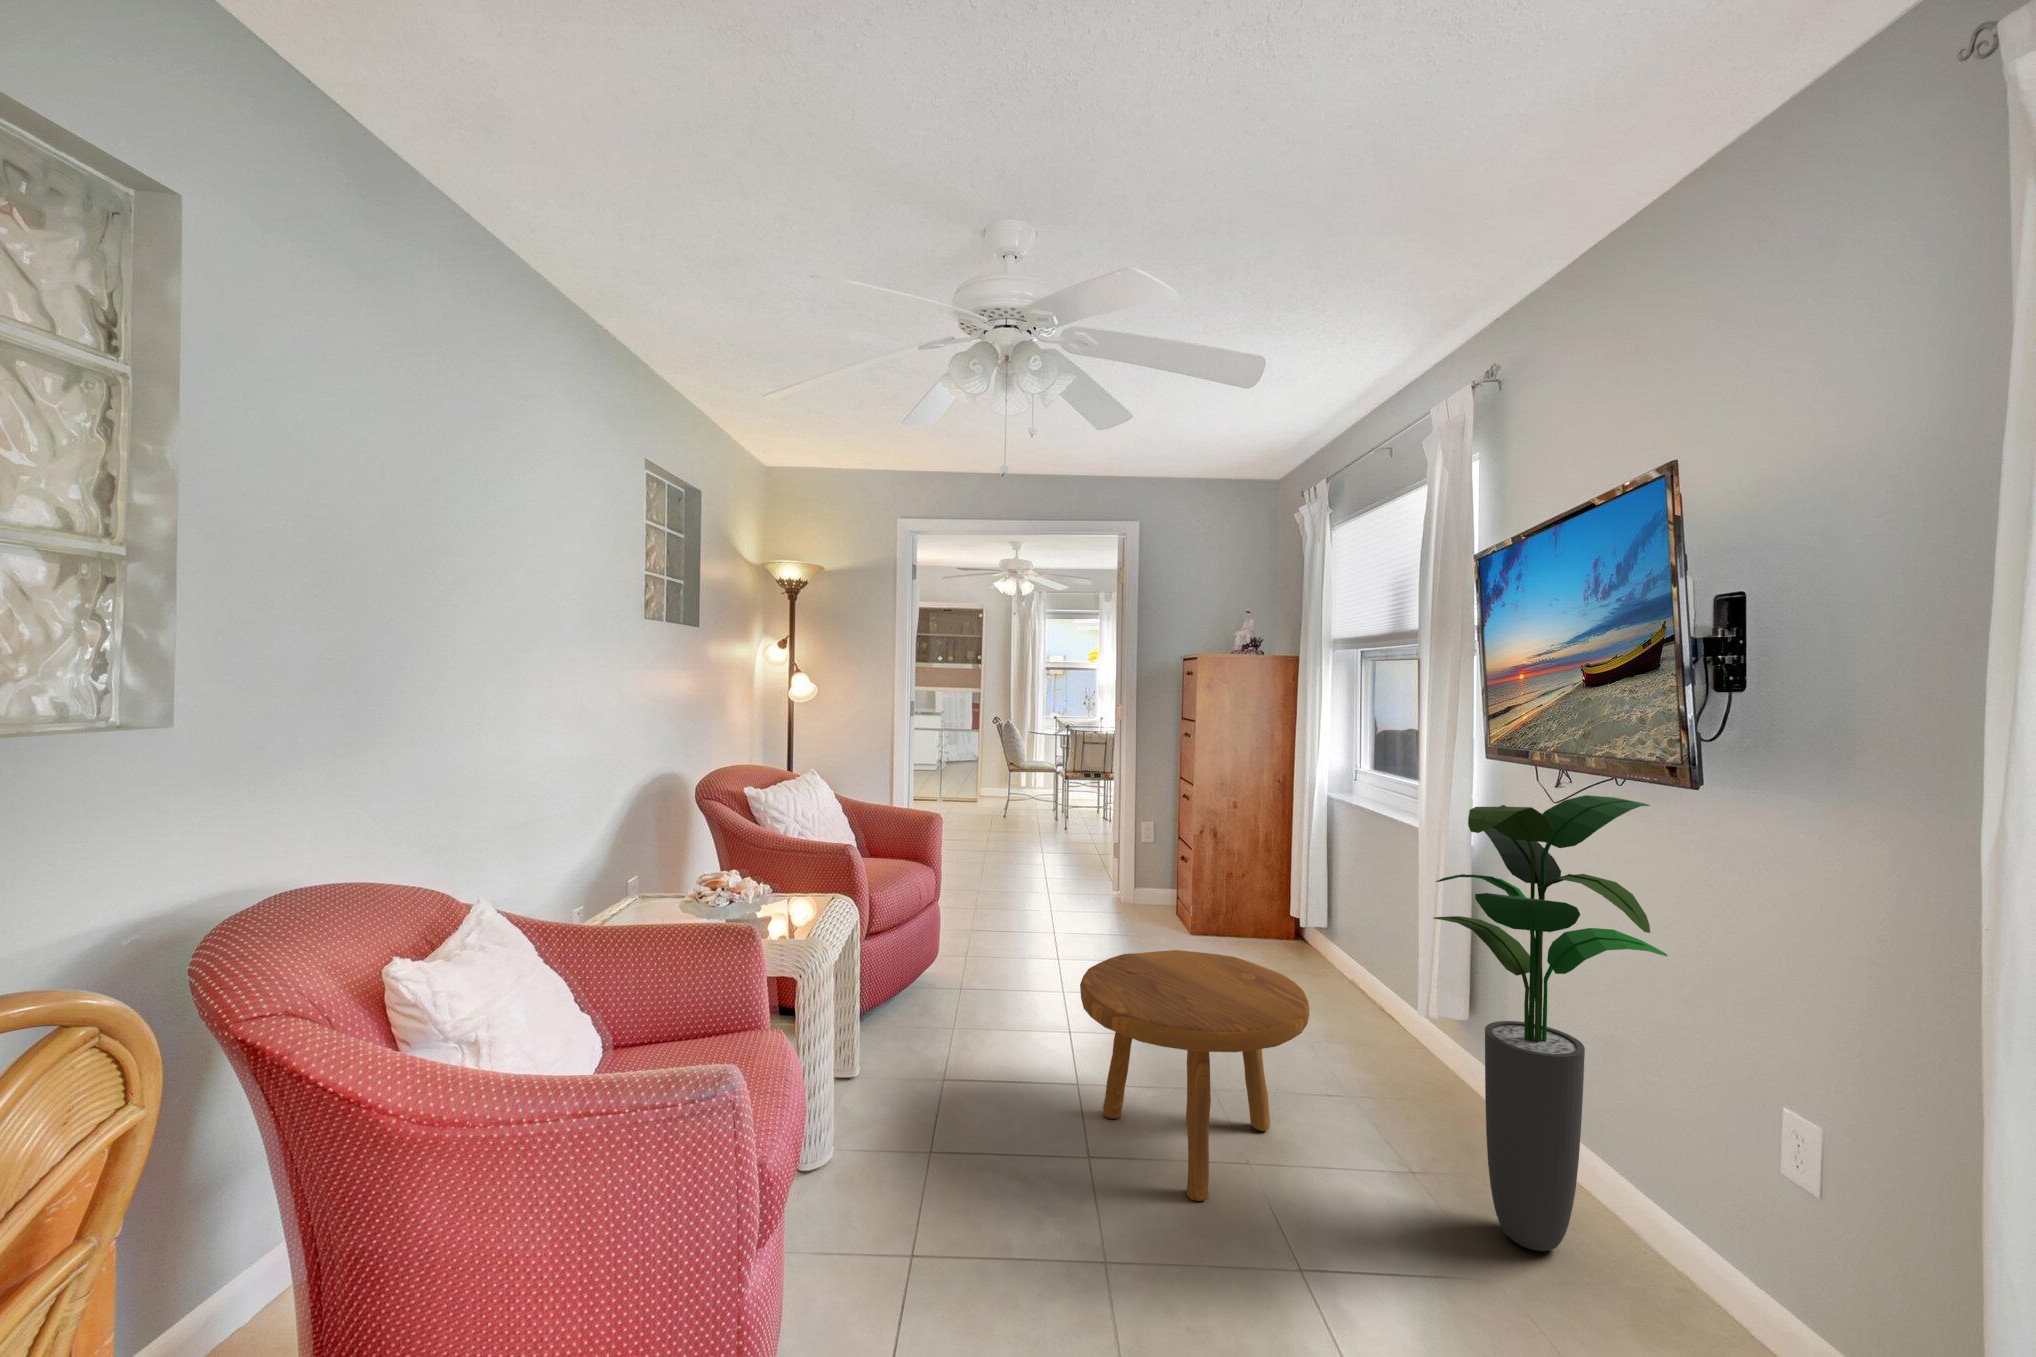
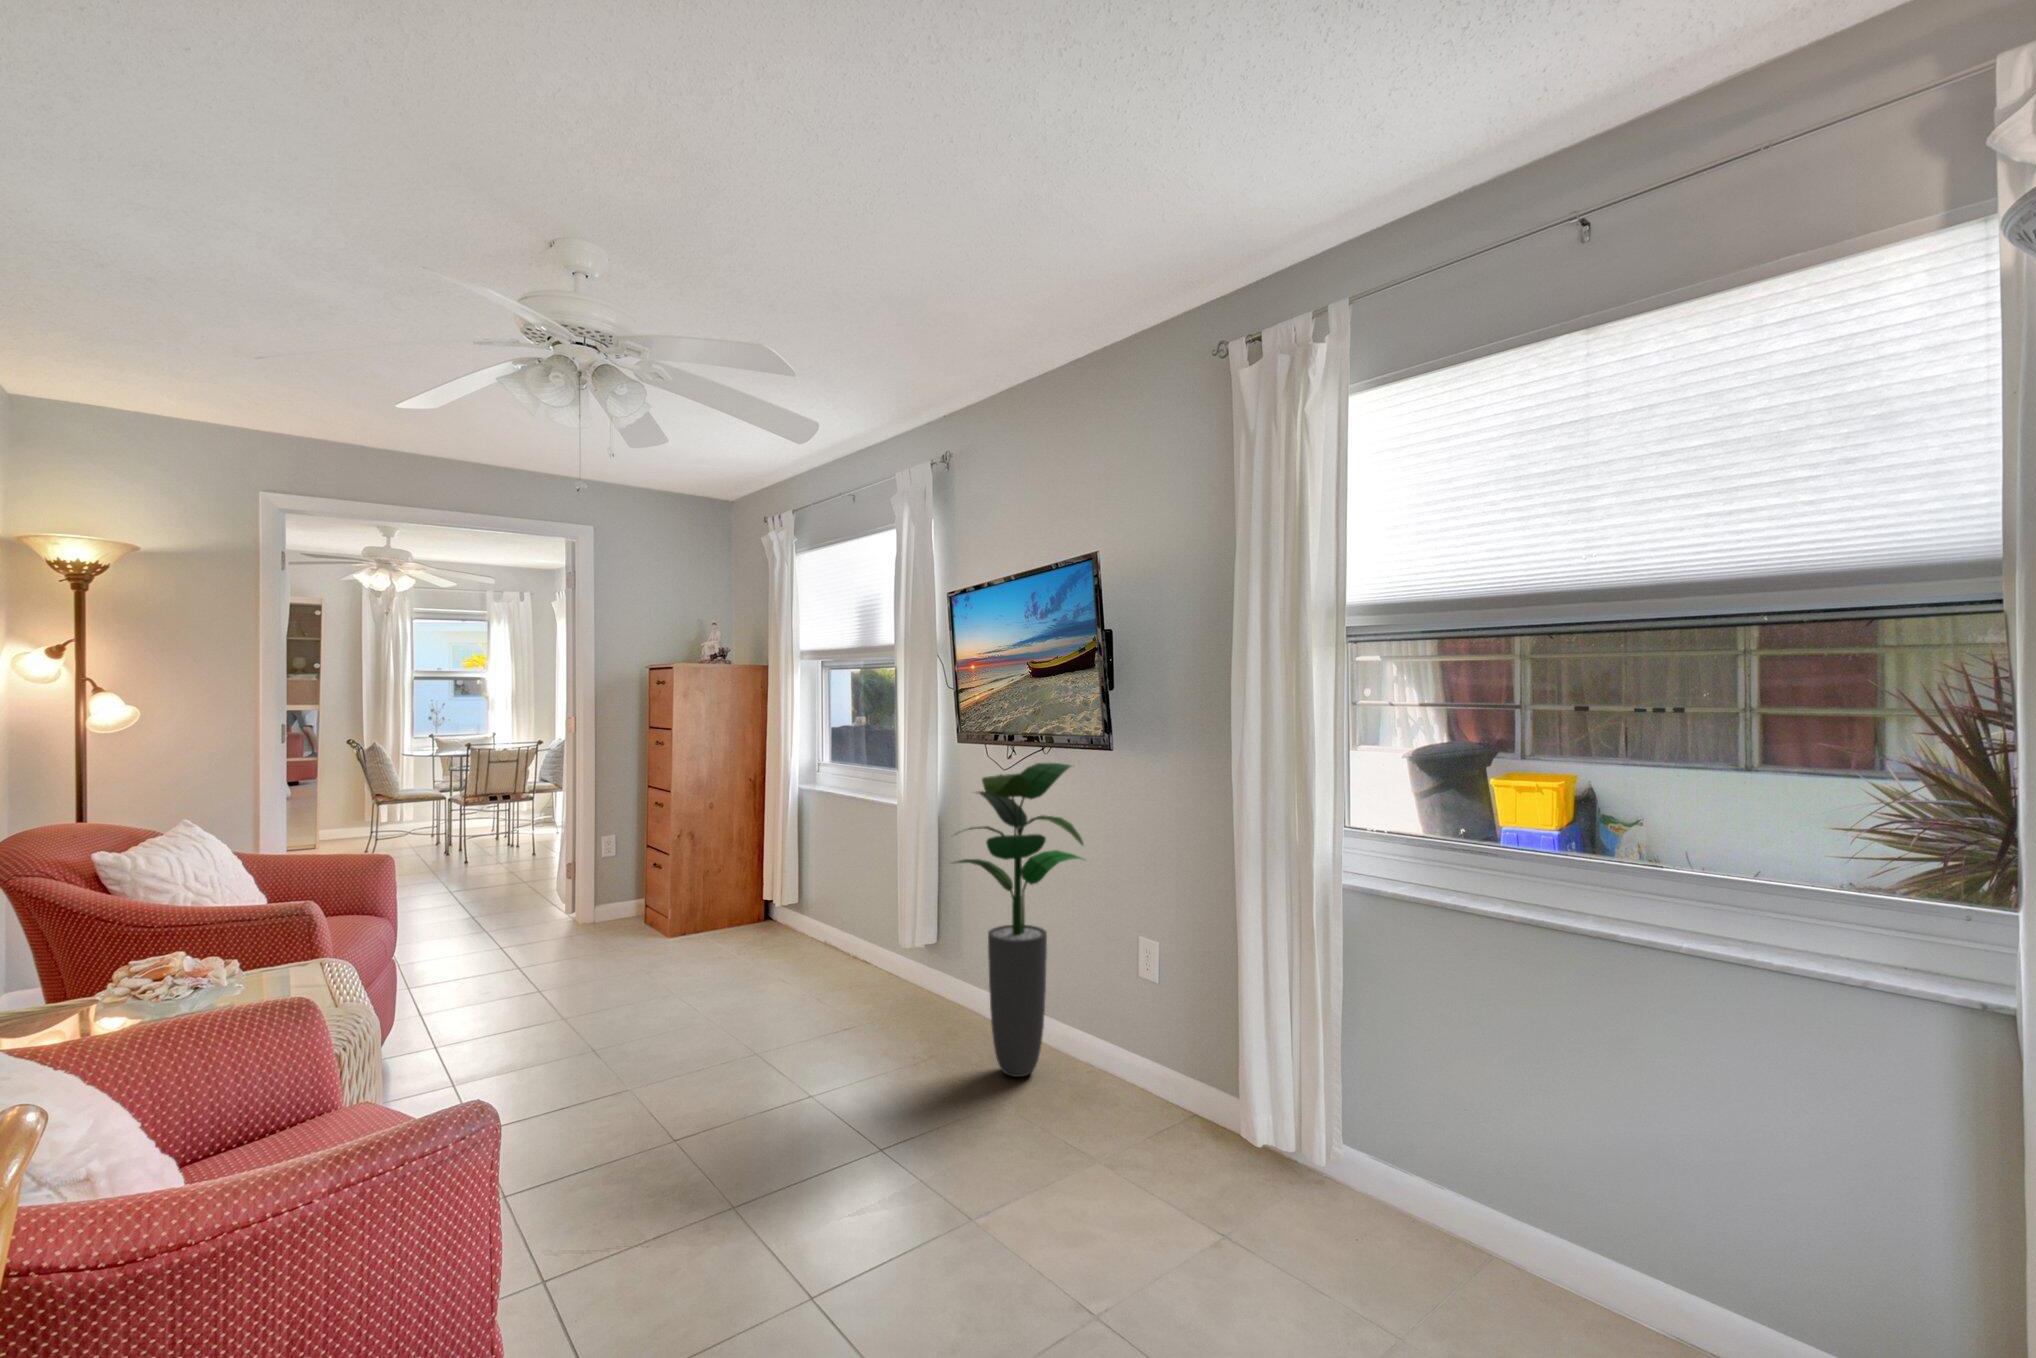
footstool: present [1080,950,1309,1201] -> none [663,930,867,1133]

